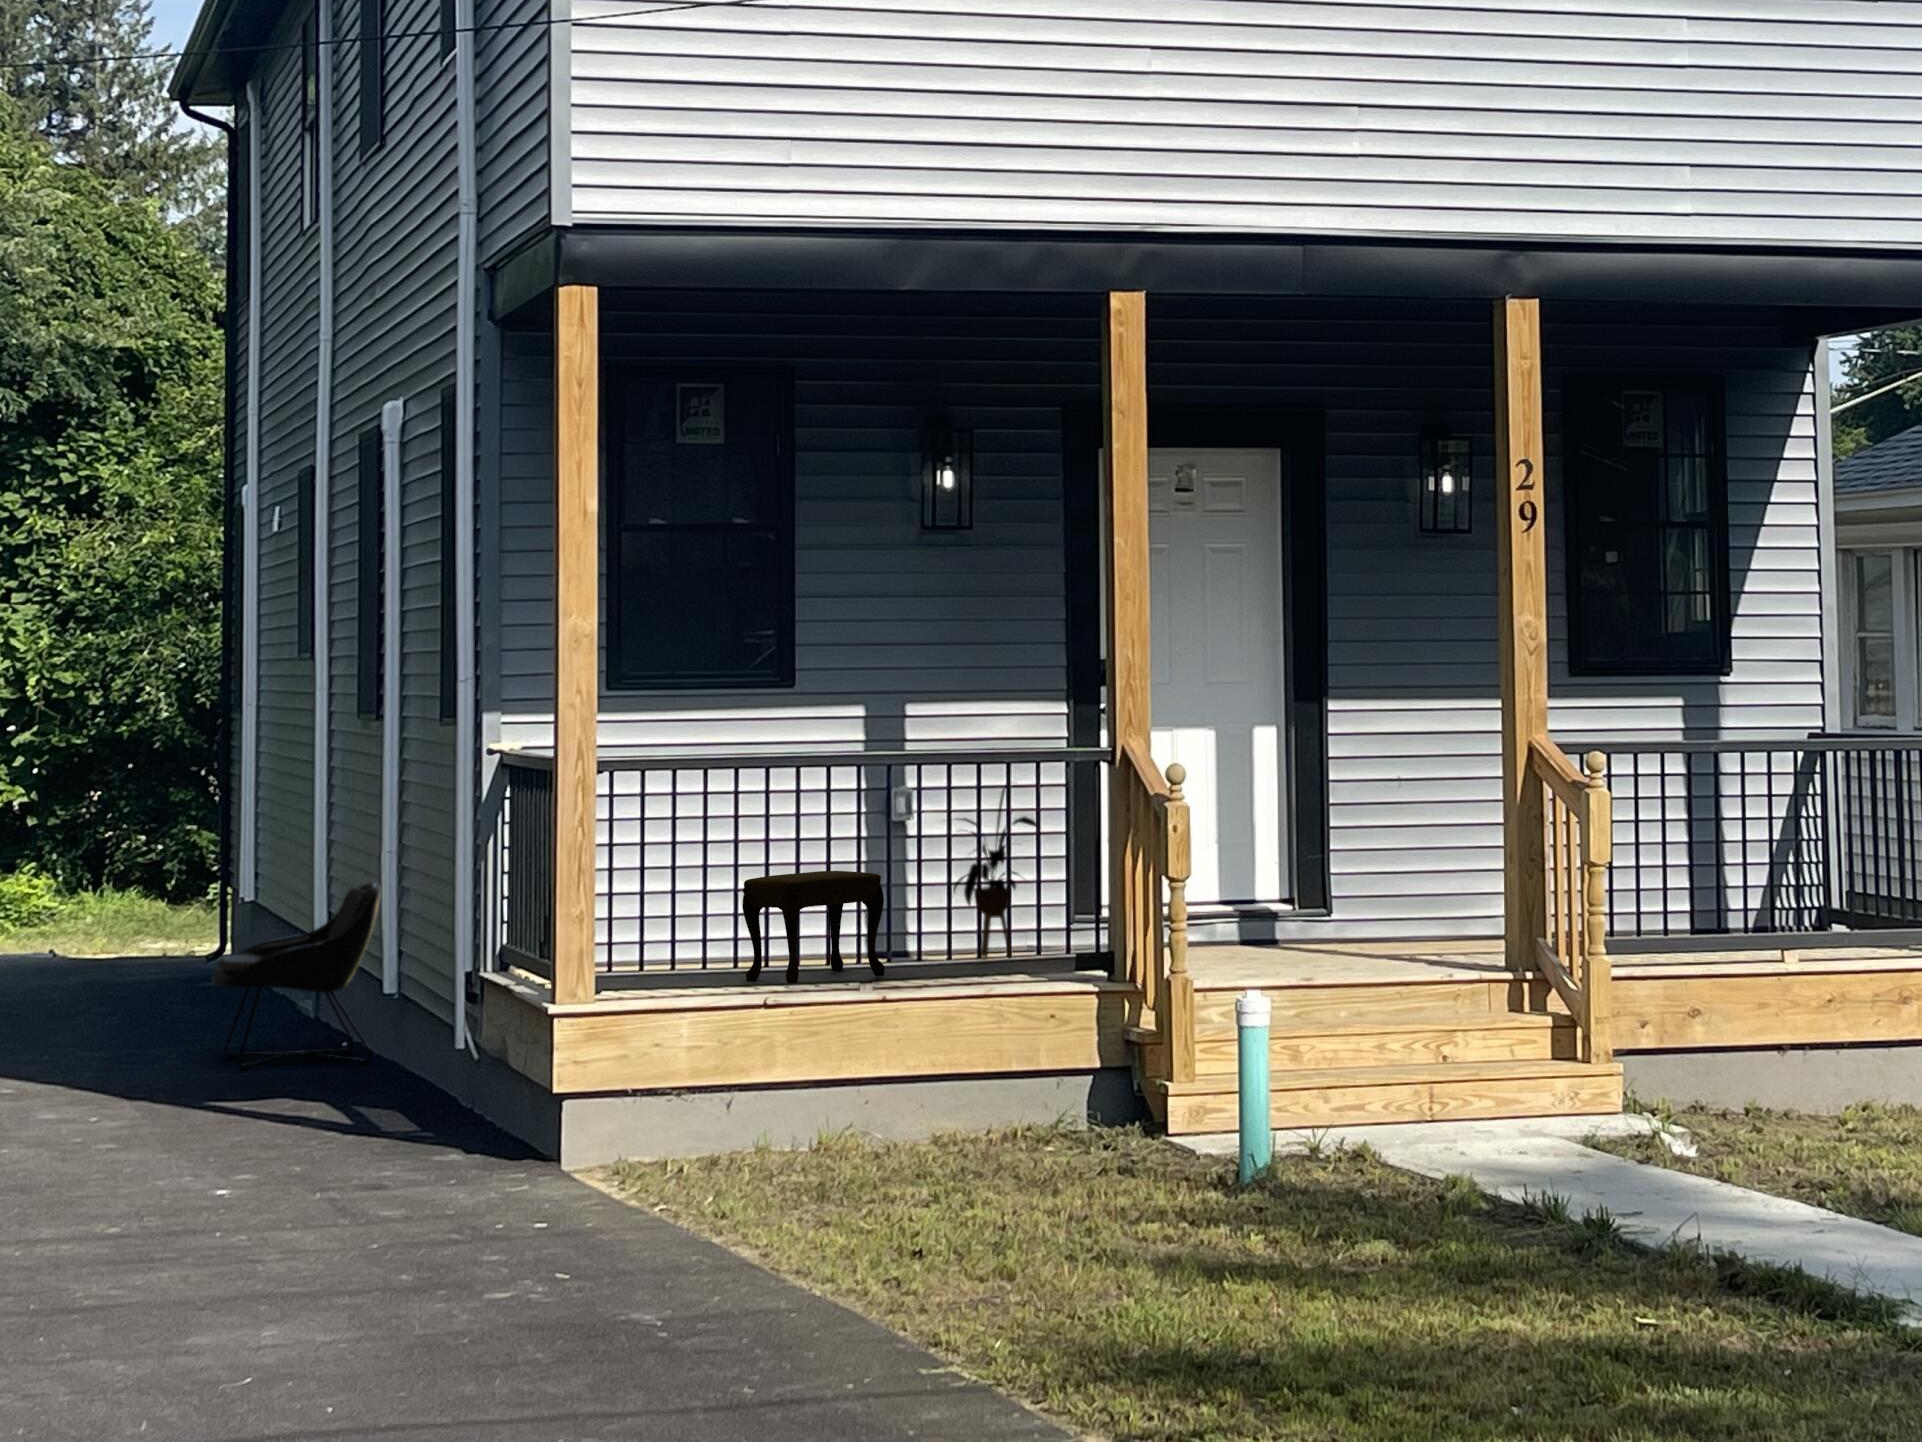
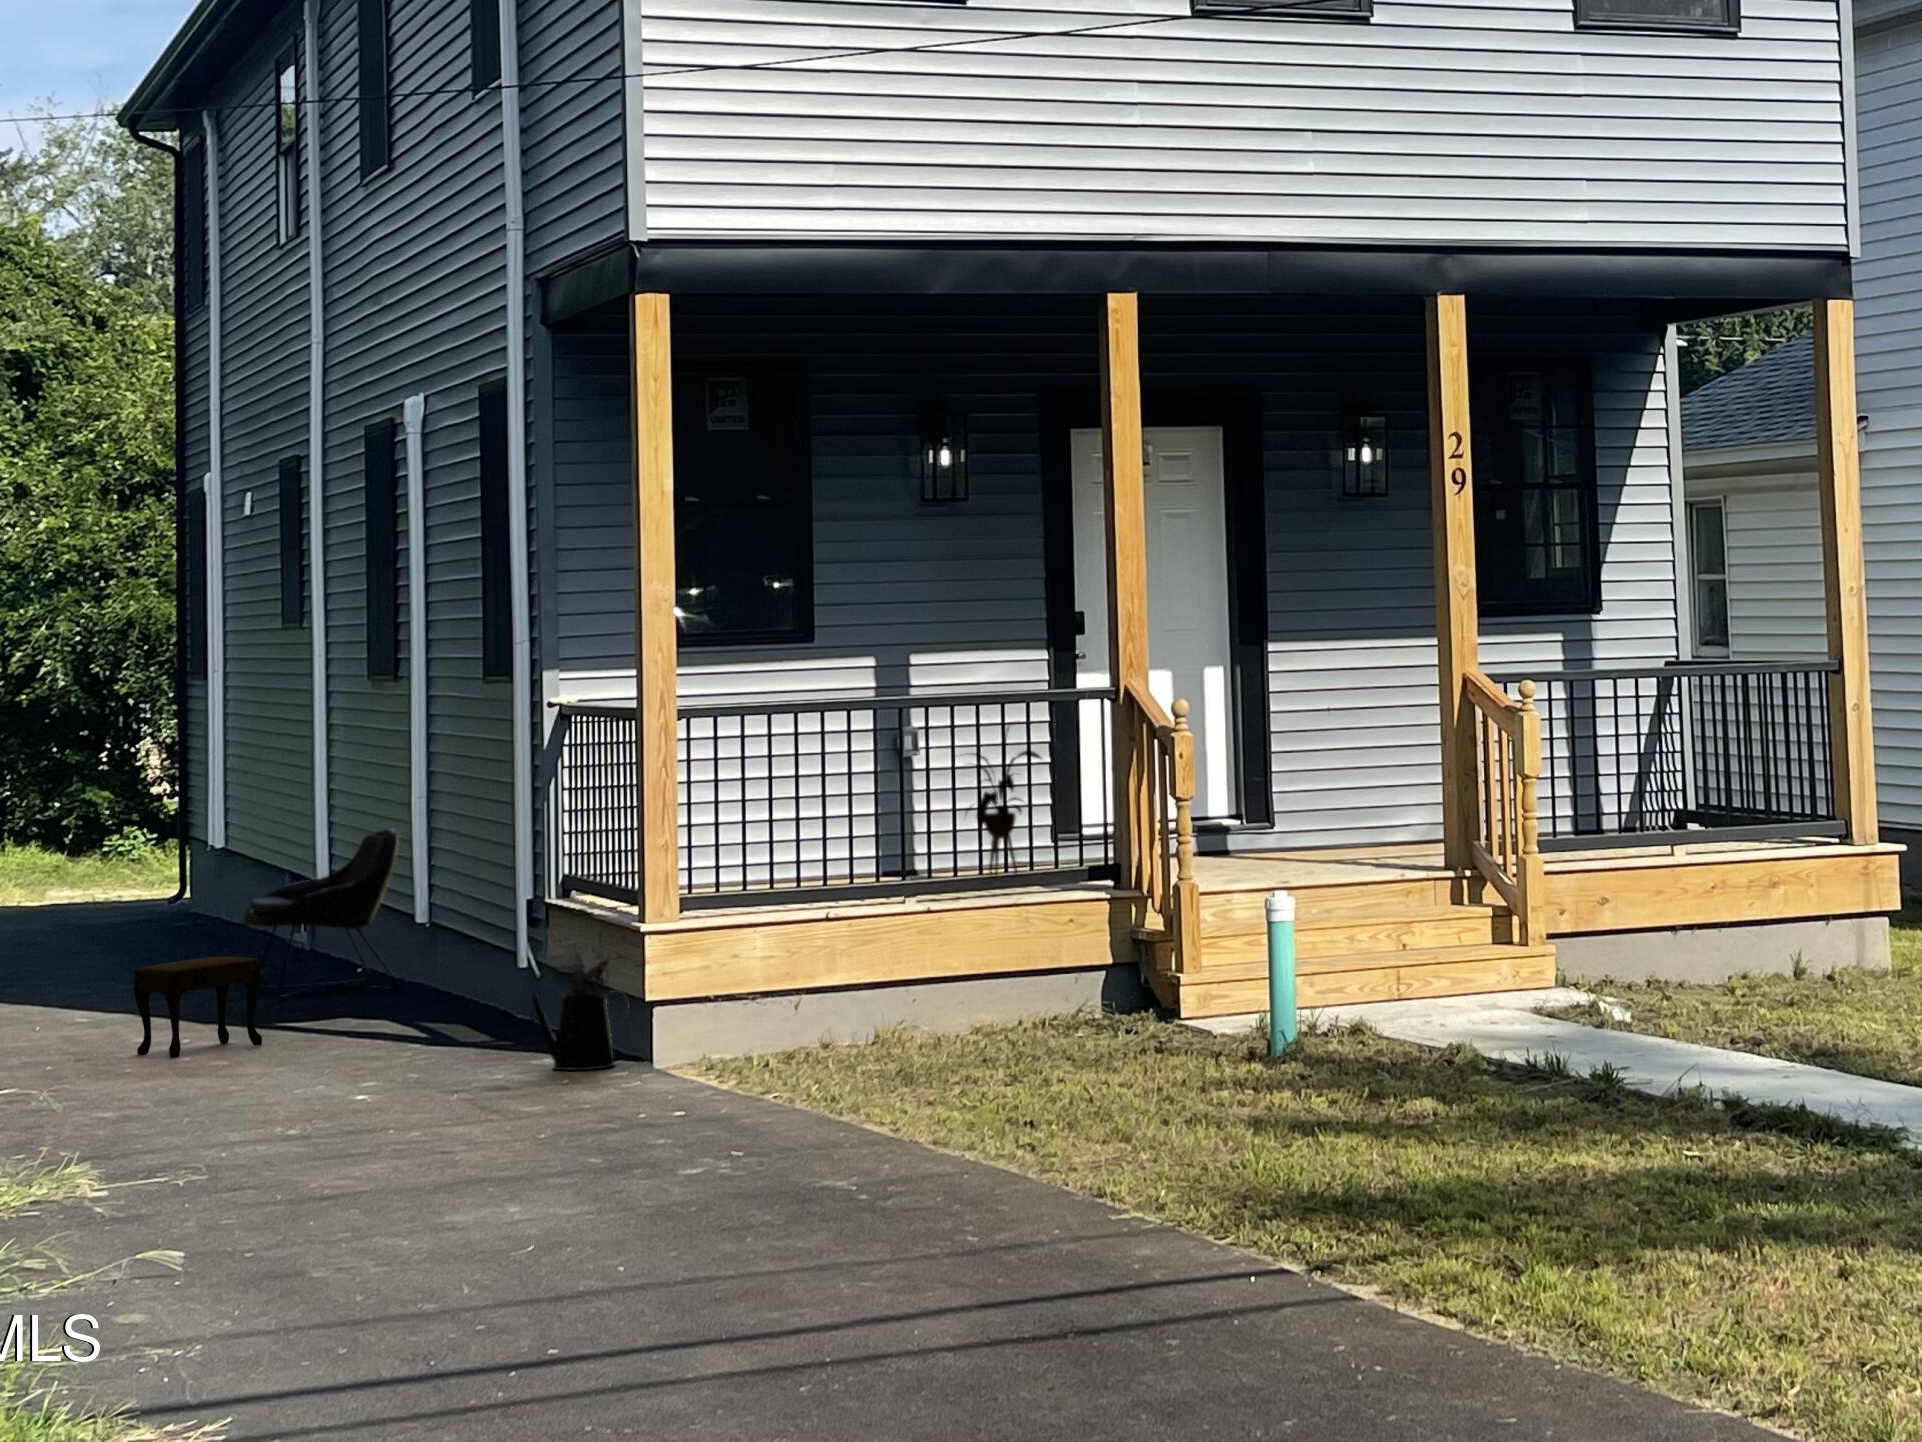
footstool: present [742,871,885,984] -> present [134,957,262,1057]
watering can: none [427,1041,535,1170] -> present [532,960,616,1070]

